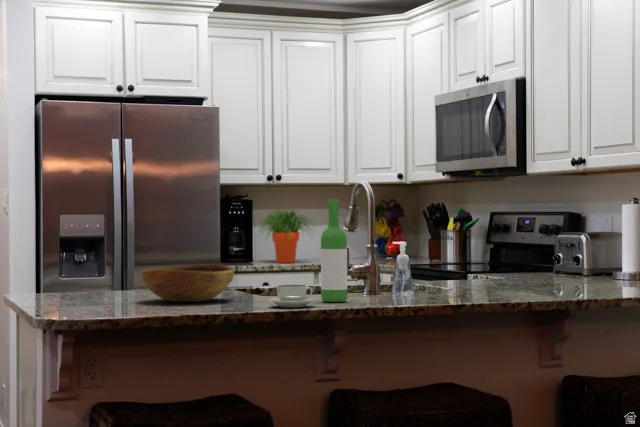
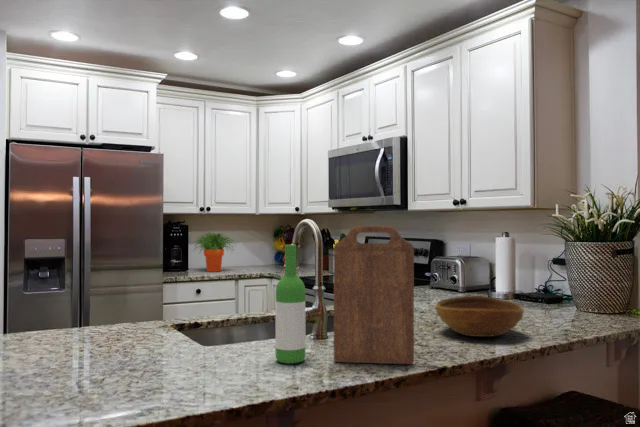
cutting board: none [370,181,441,303] -> present [334,226,414,364]
bowl: present [141,264,234,302] -> present [436,296,524,337]
coffee cup: present [269,285,315,307] -> none [217,351,276,386]

